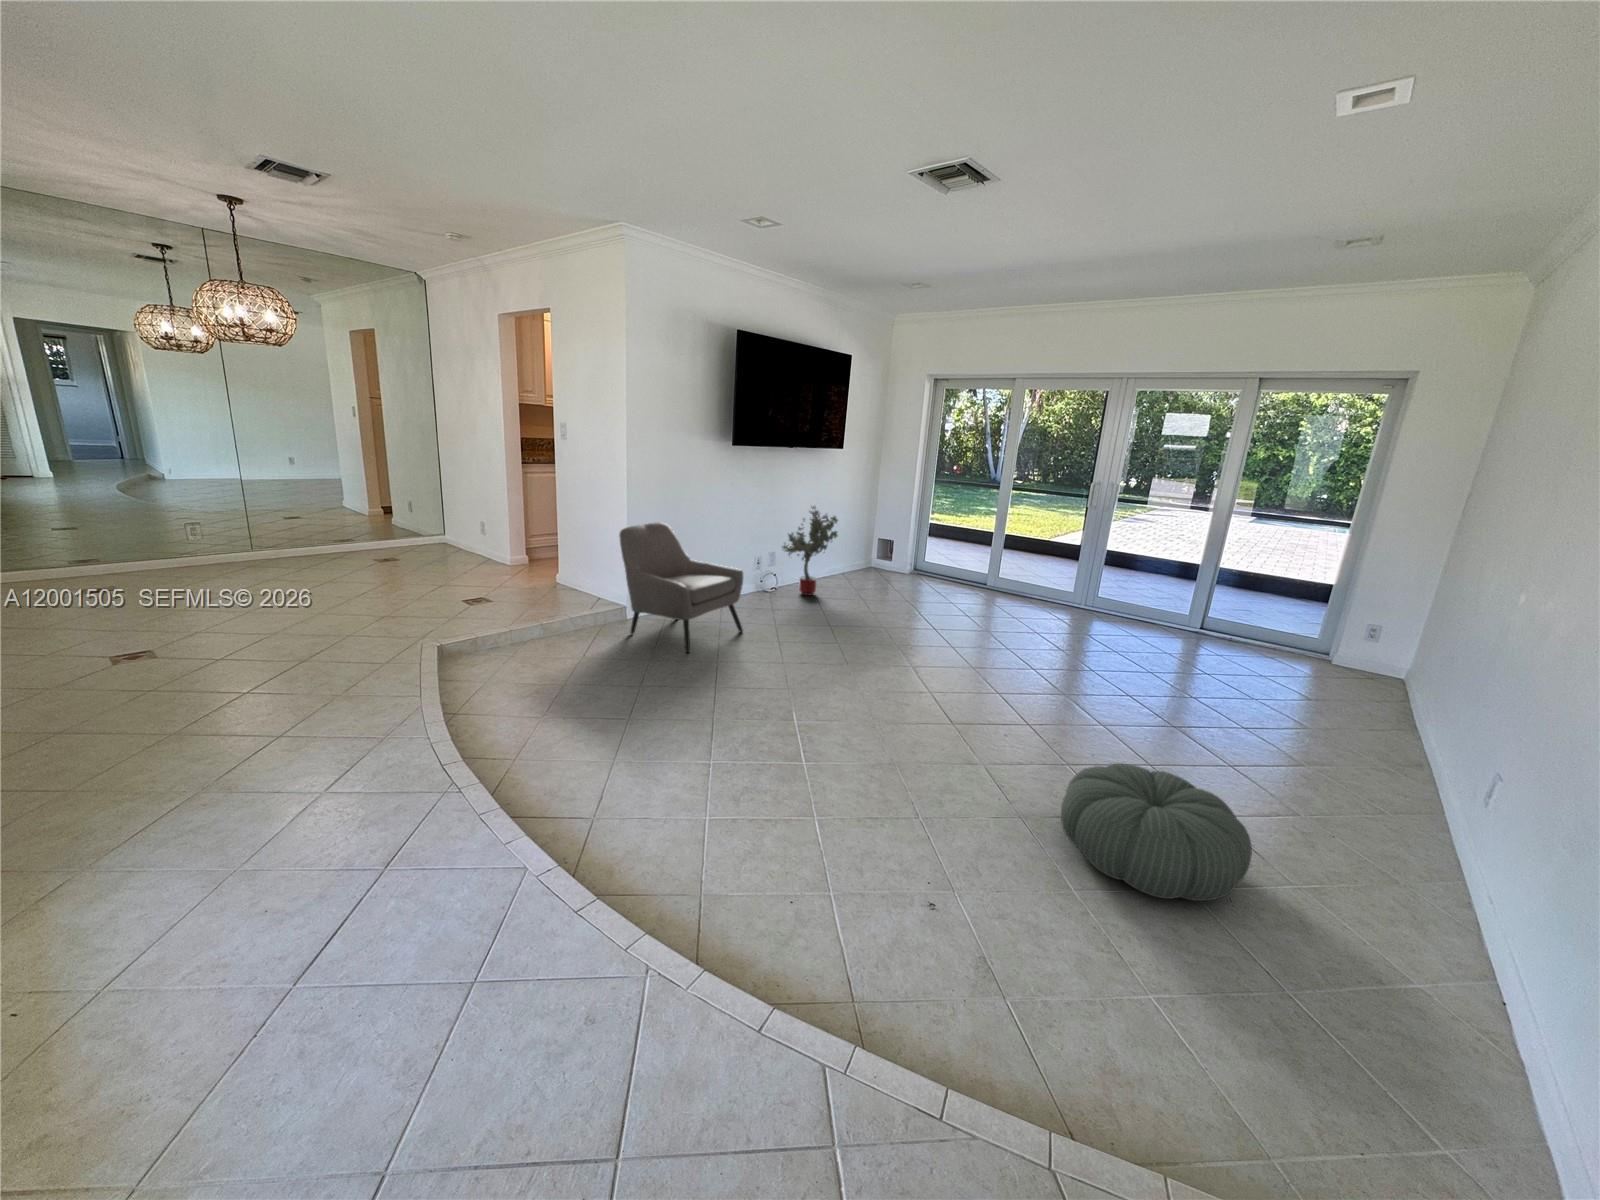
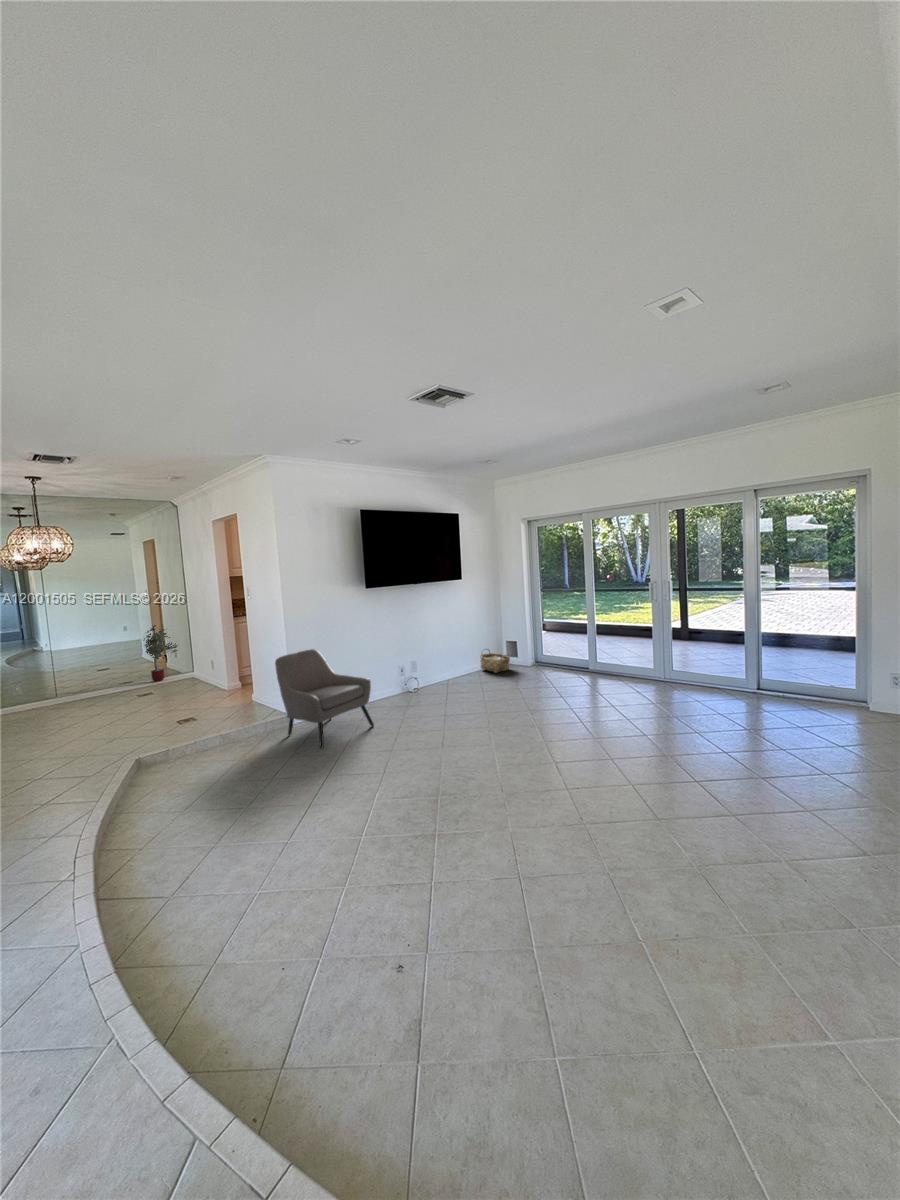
potted tree: present [782,507,838,596] -> present [143,625,178,682]
woven basket: none [849,548,889,581] -> present [480,649,510,673]
pouf: present [1061,763,1252,901] -> none [545,830,708,973]

